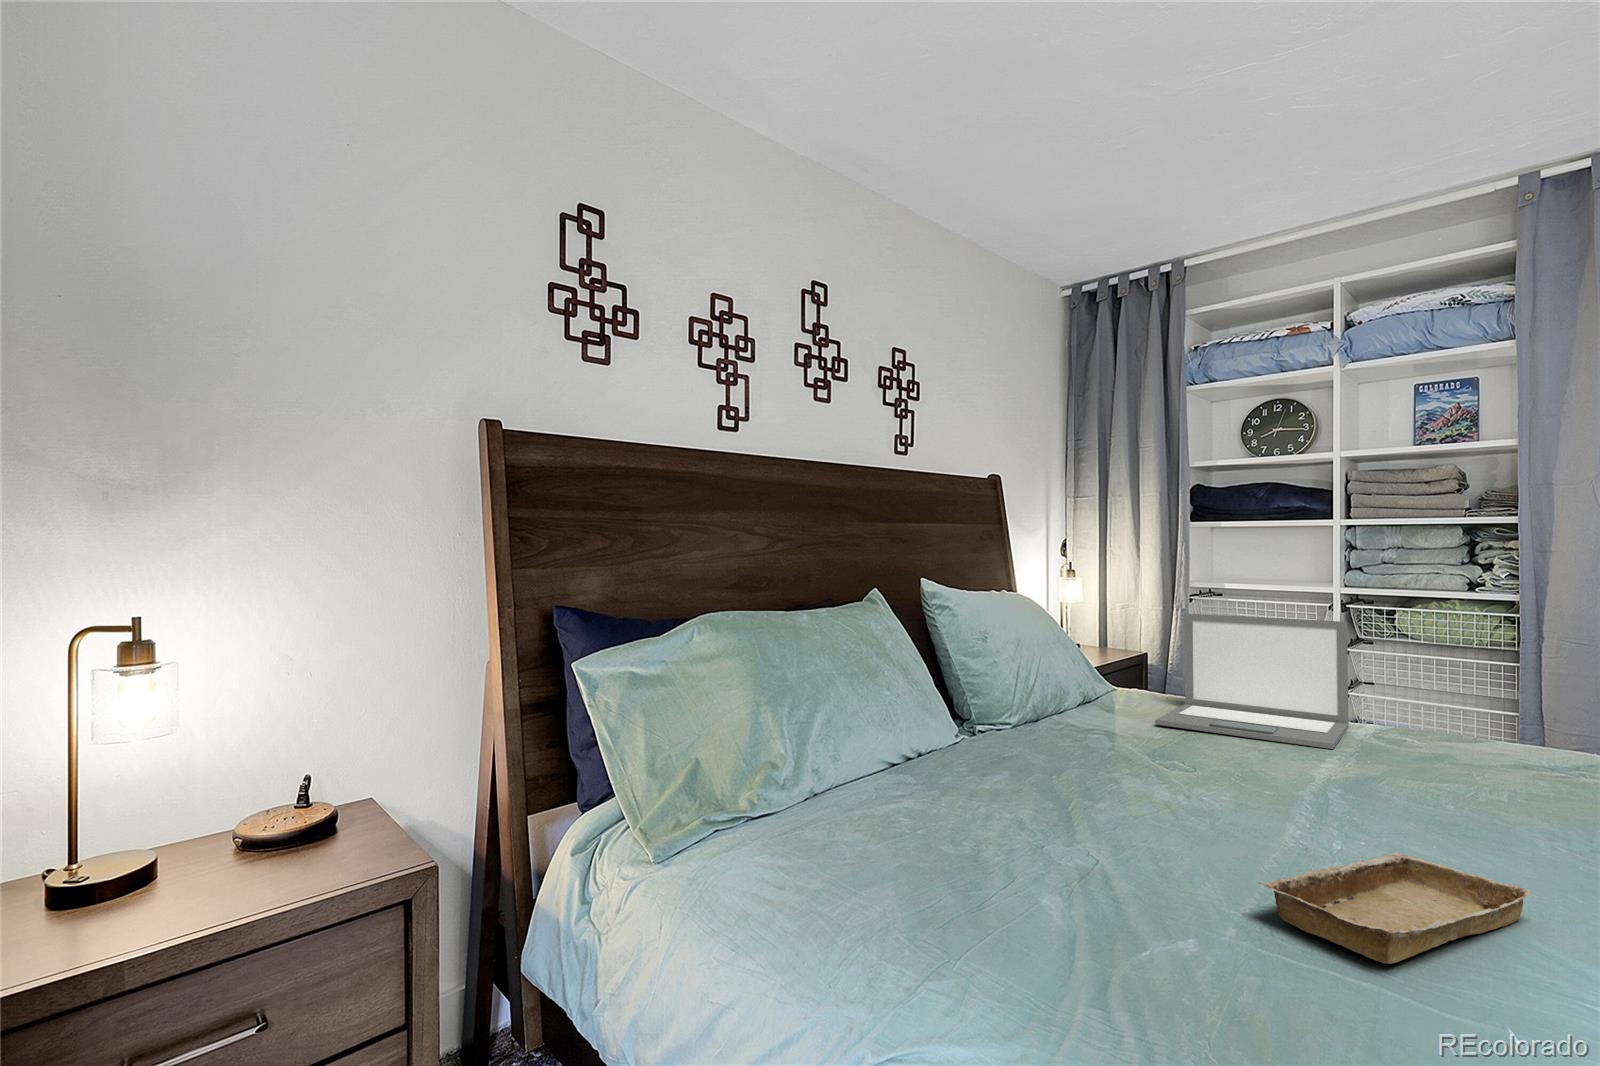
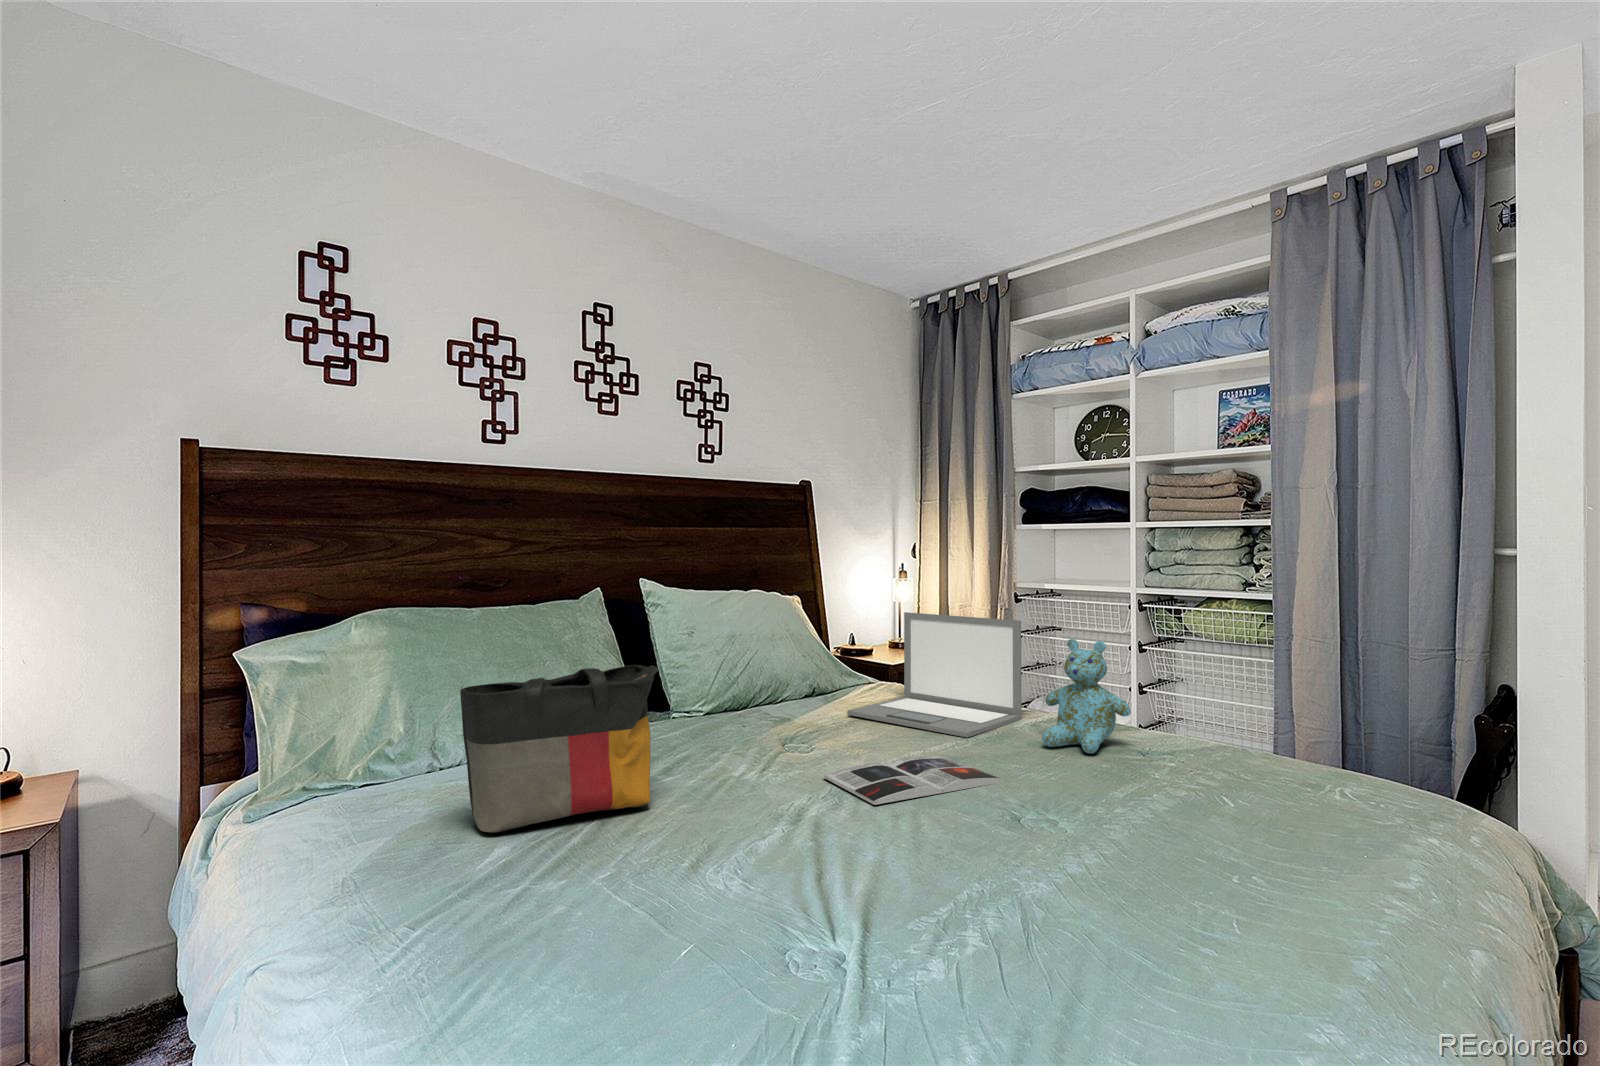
stuffed bear: none [1414,641,1536,766] -> present [1042,639,1131,753]
tote bag: none [955,675,1142,875] -> present [460,665,659,832]
magazine: none [1267,771,1474,831] -> present [823,755,1005,805]
tray: present [1258,853,1533,964] -> none [630,819,854,901]

